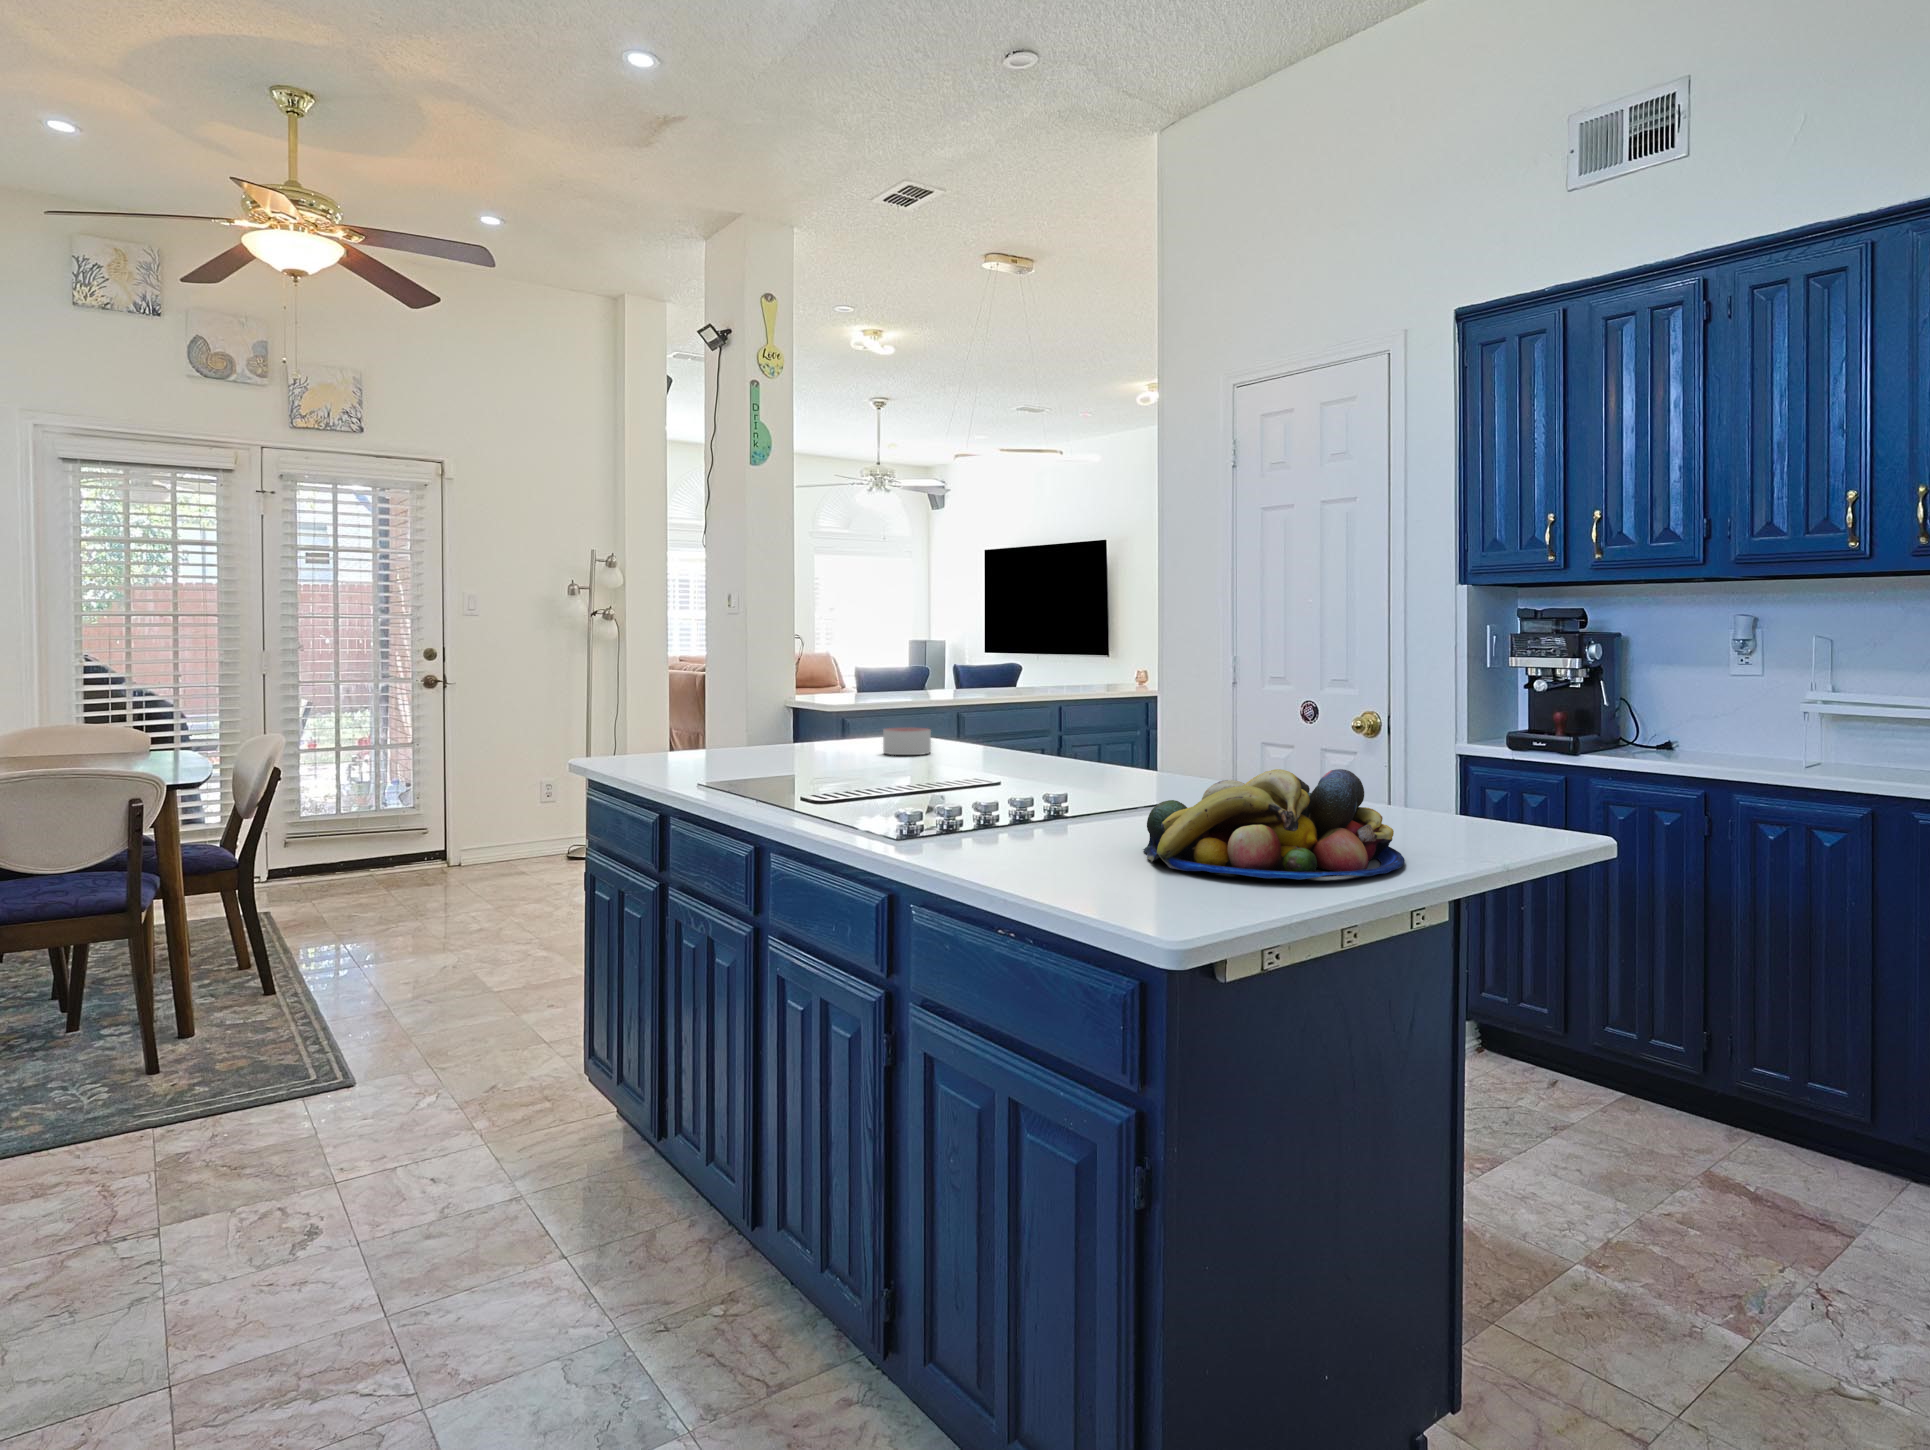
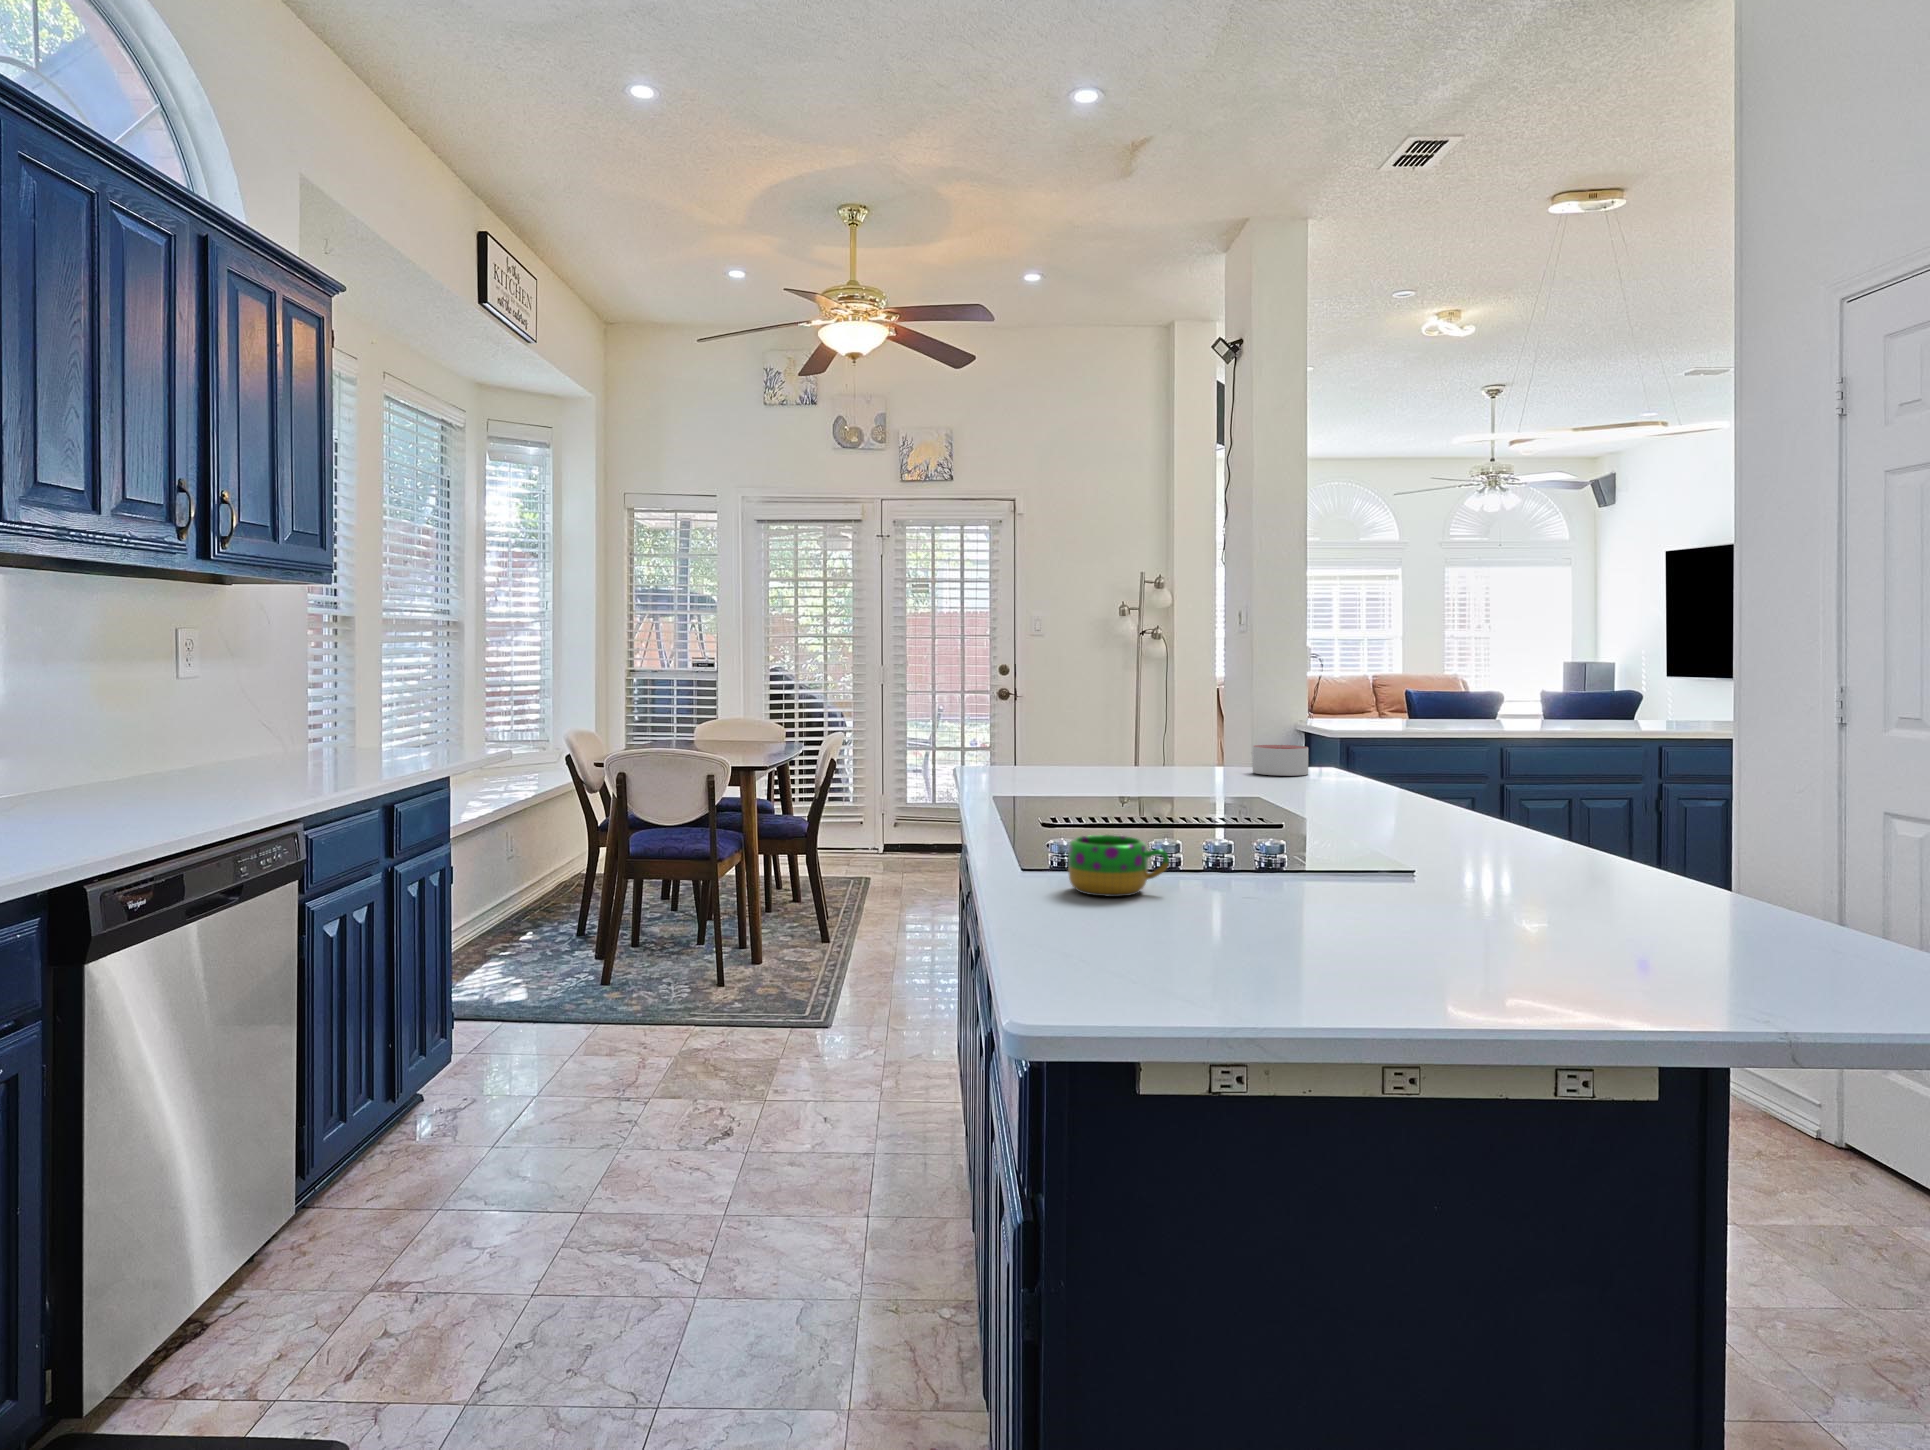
fruit bowl: present [1143,769,1405,880] -> none [1243,812,1646,982]
mug: none [975,810,1055,862] -> present [1068,835,1169,897]

